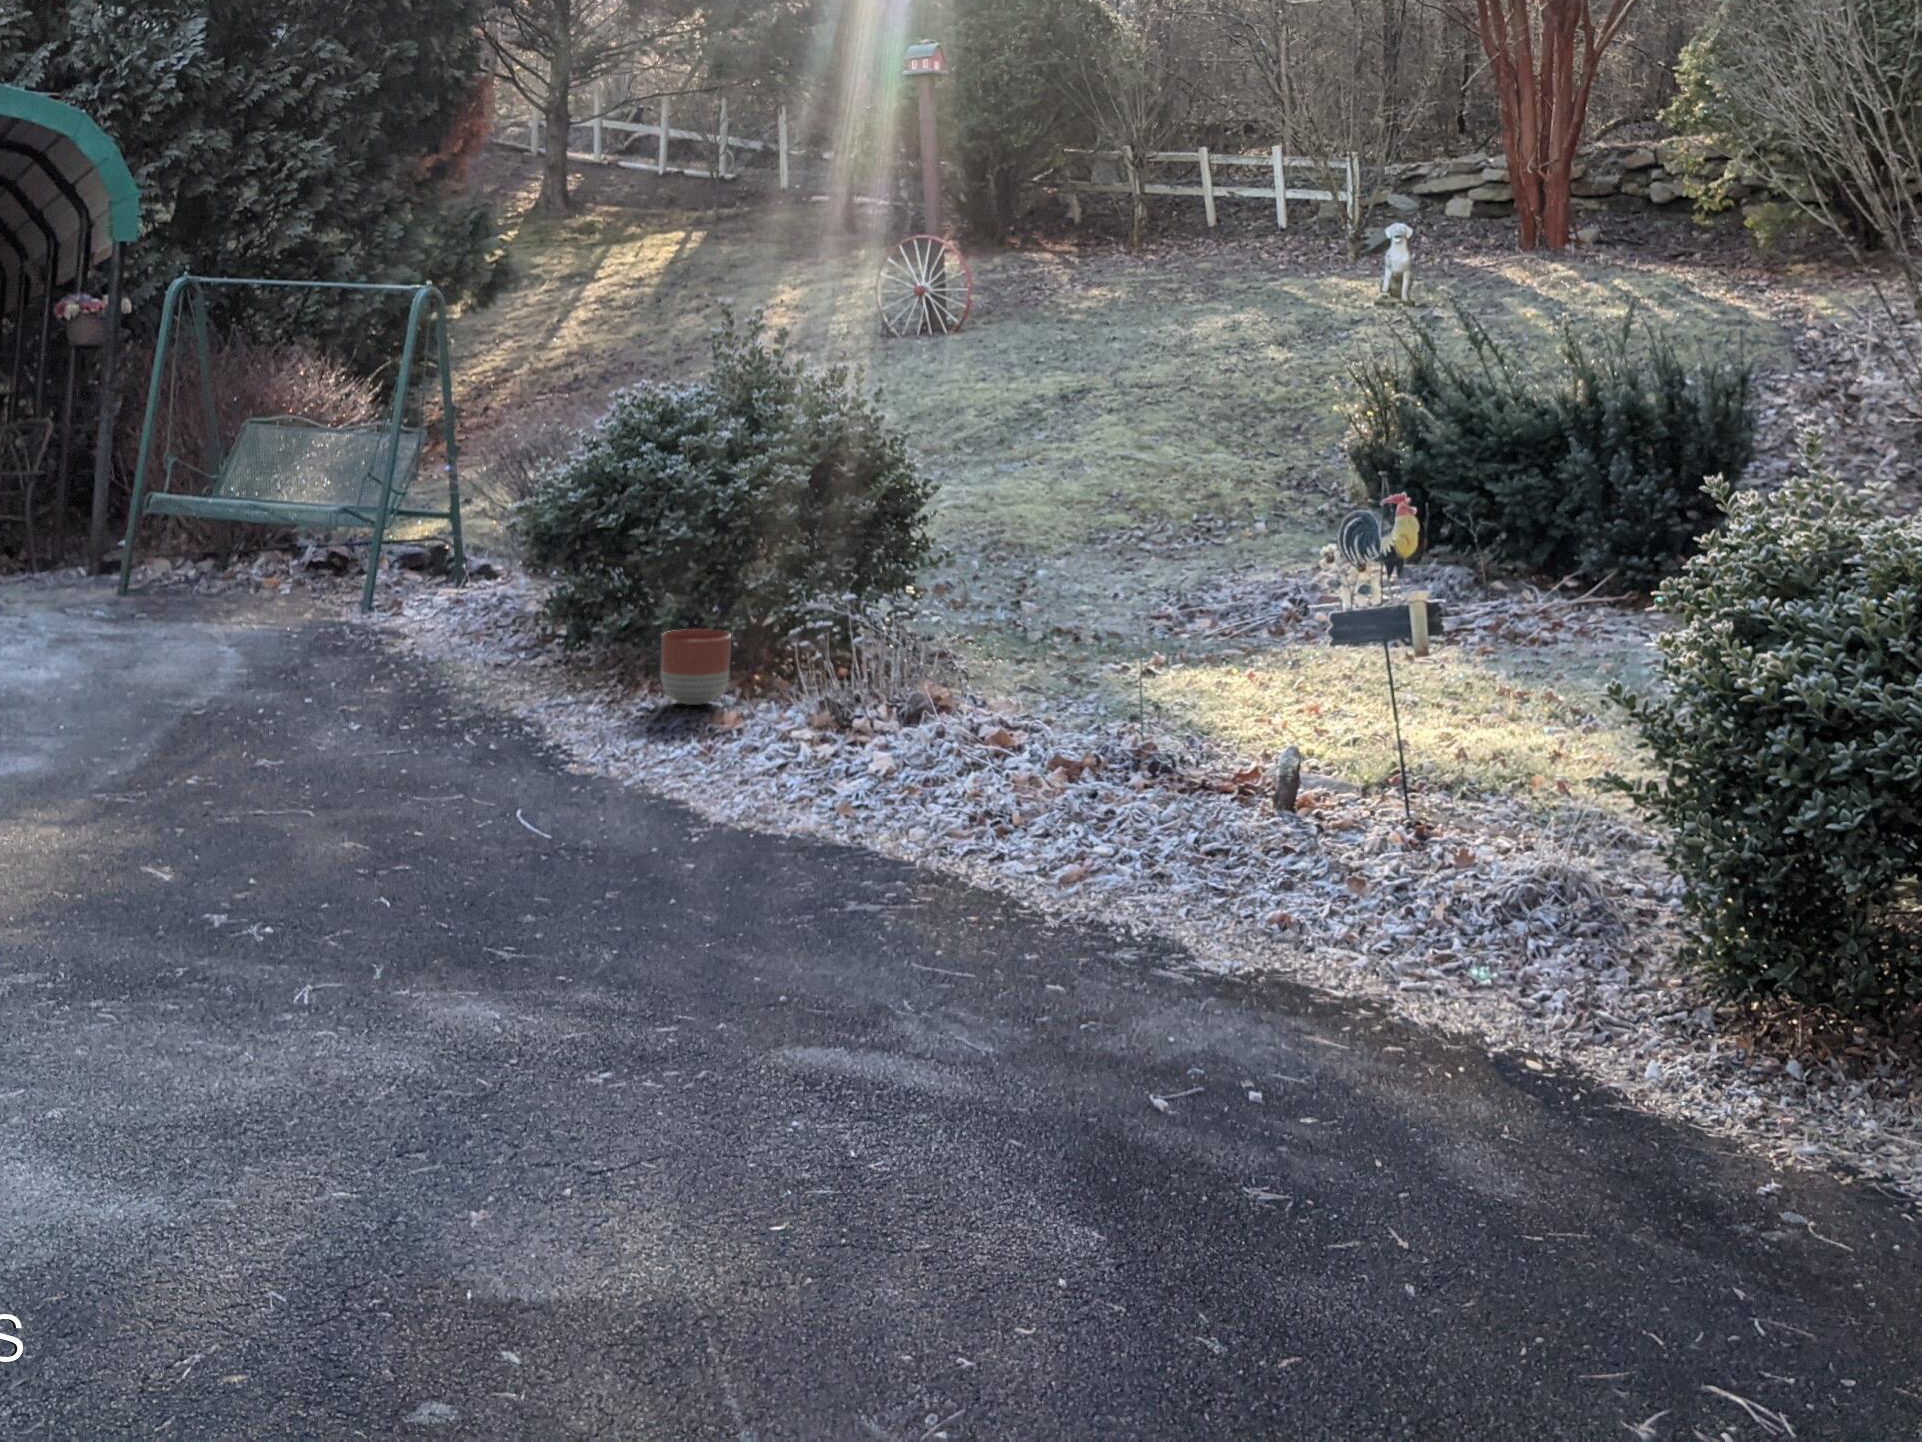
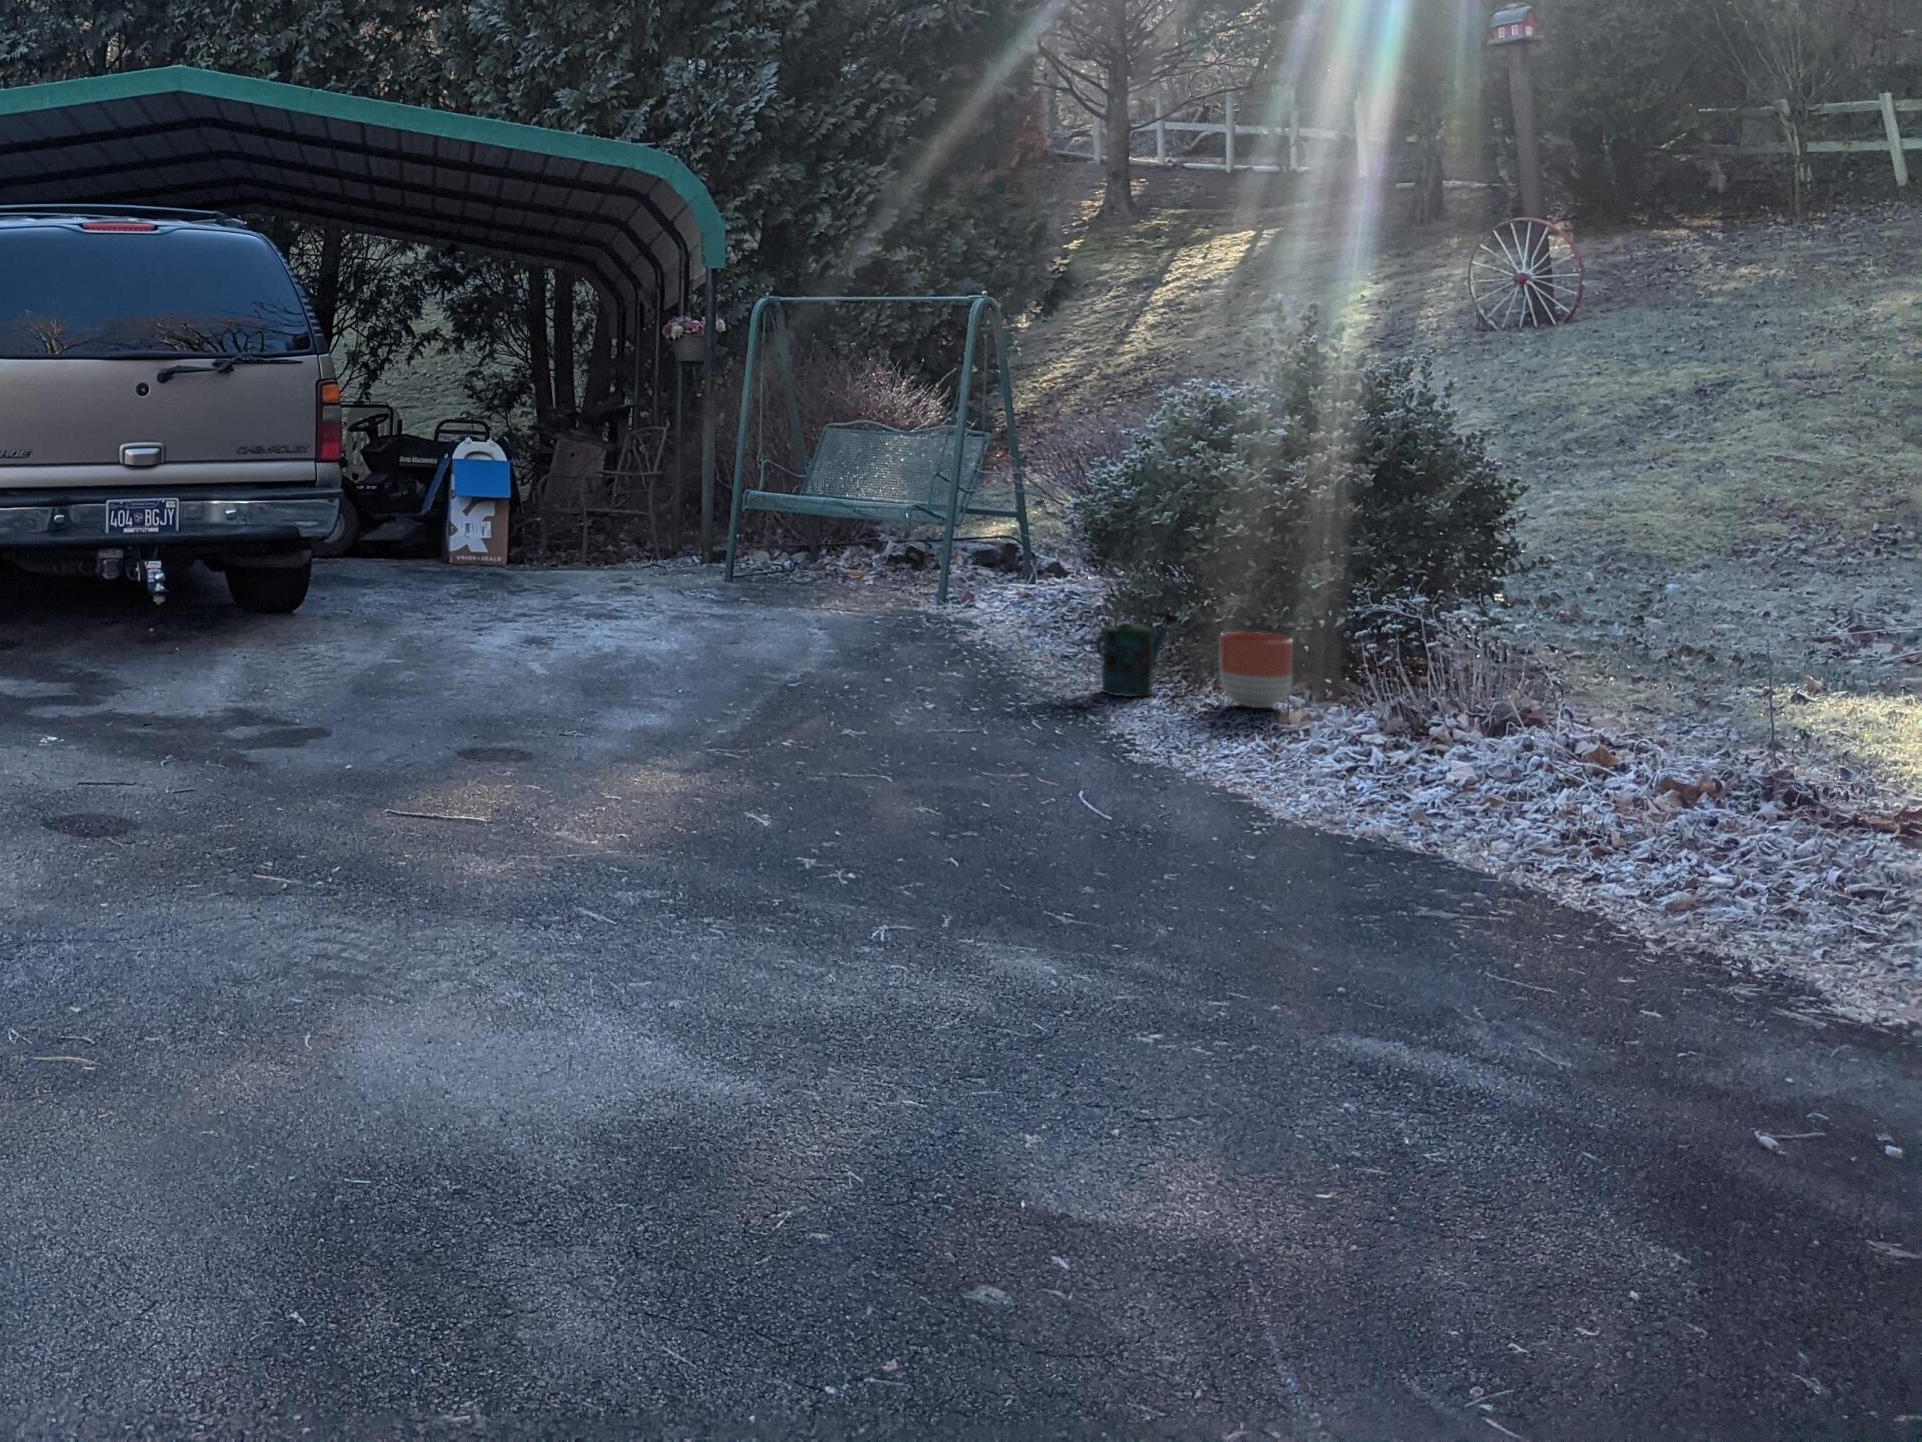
watering can: none [536,613,621,704] -> present [1096,612,1178,697]

